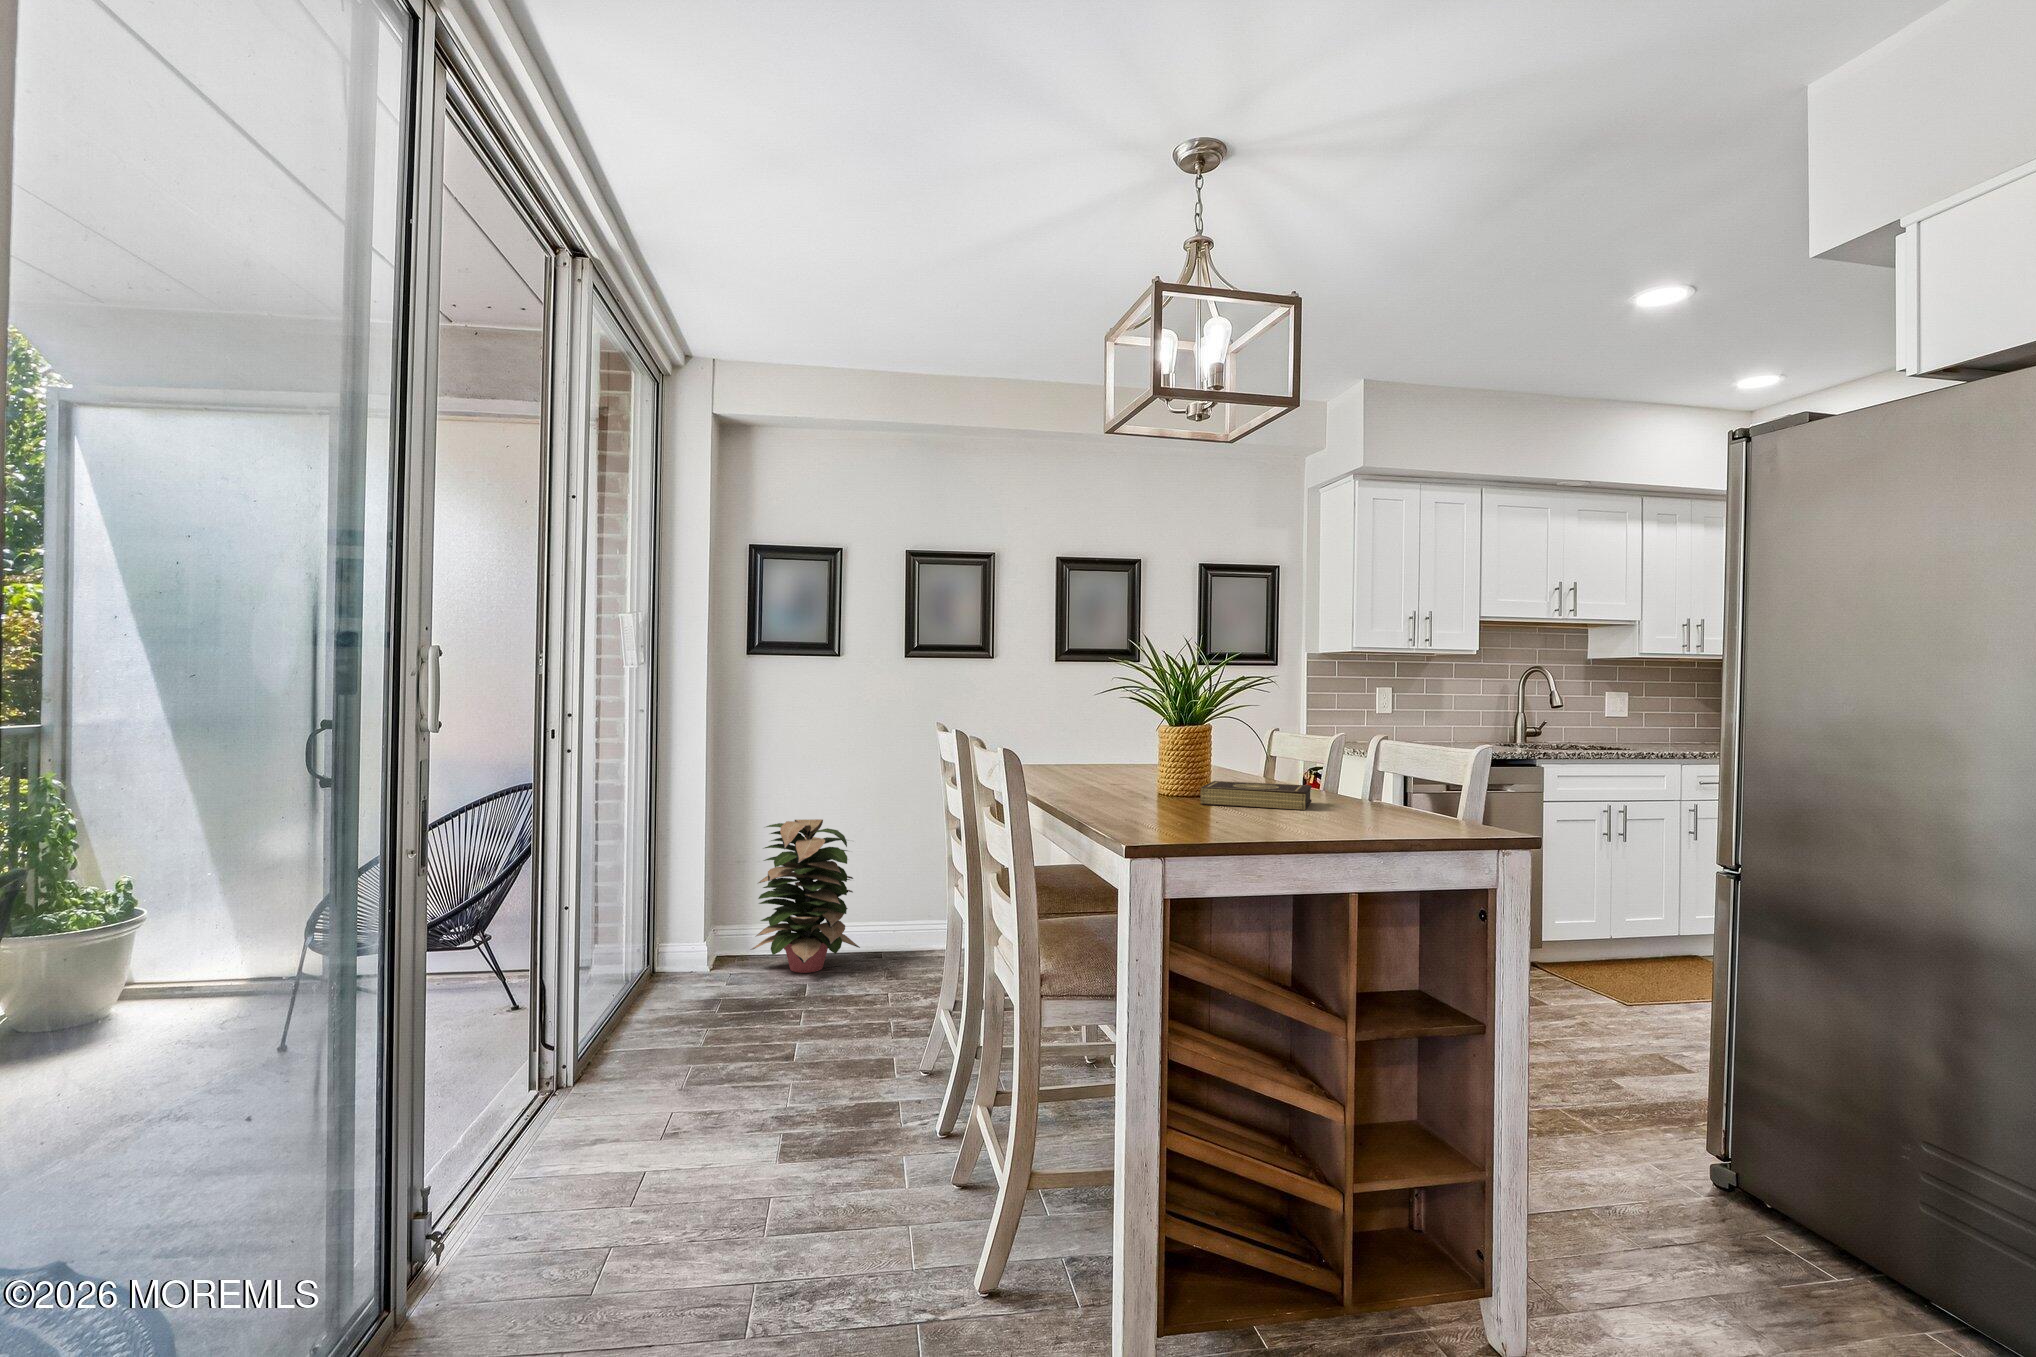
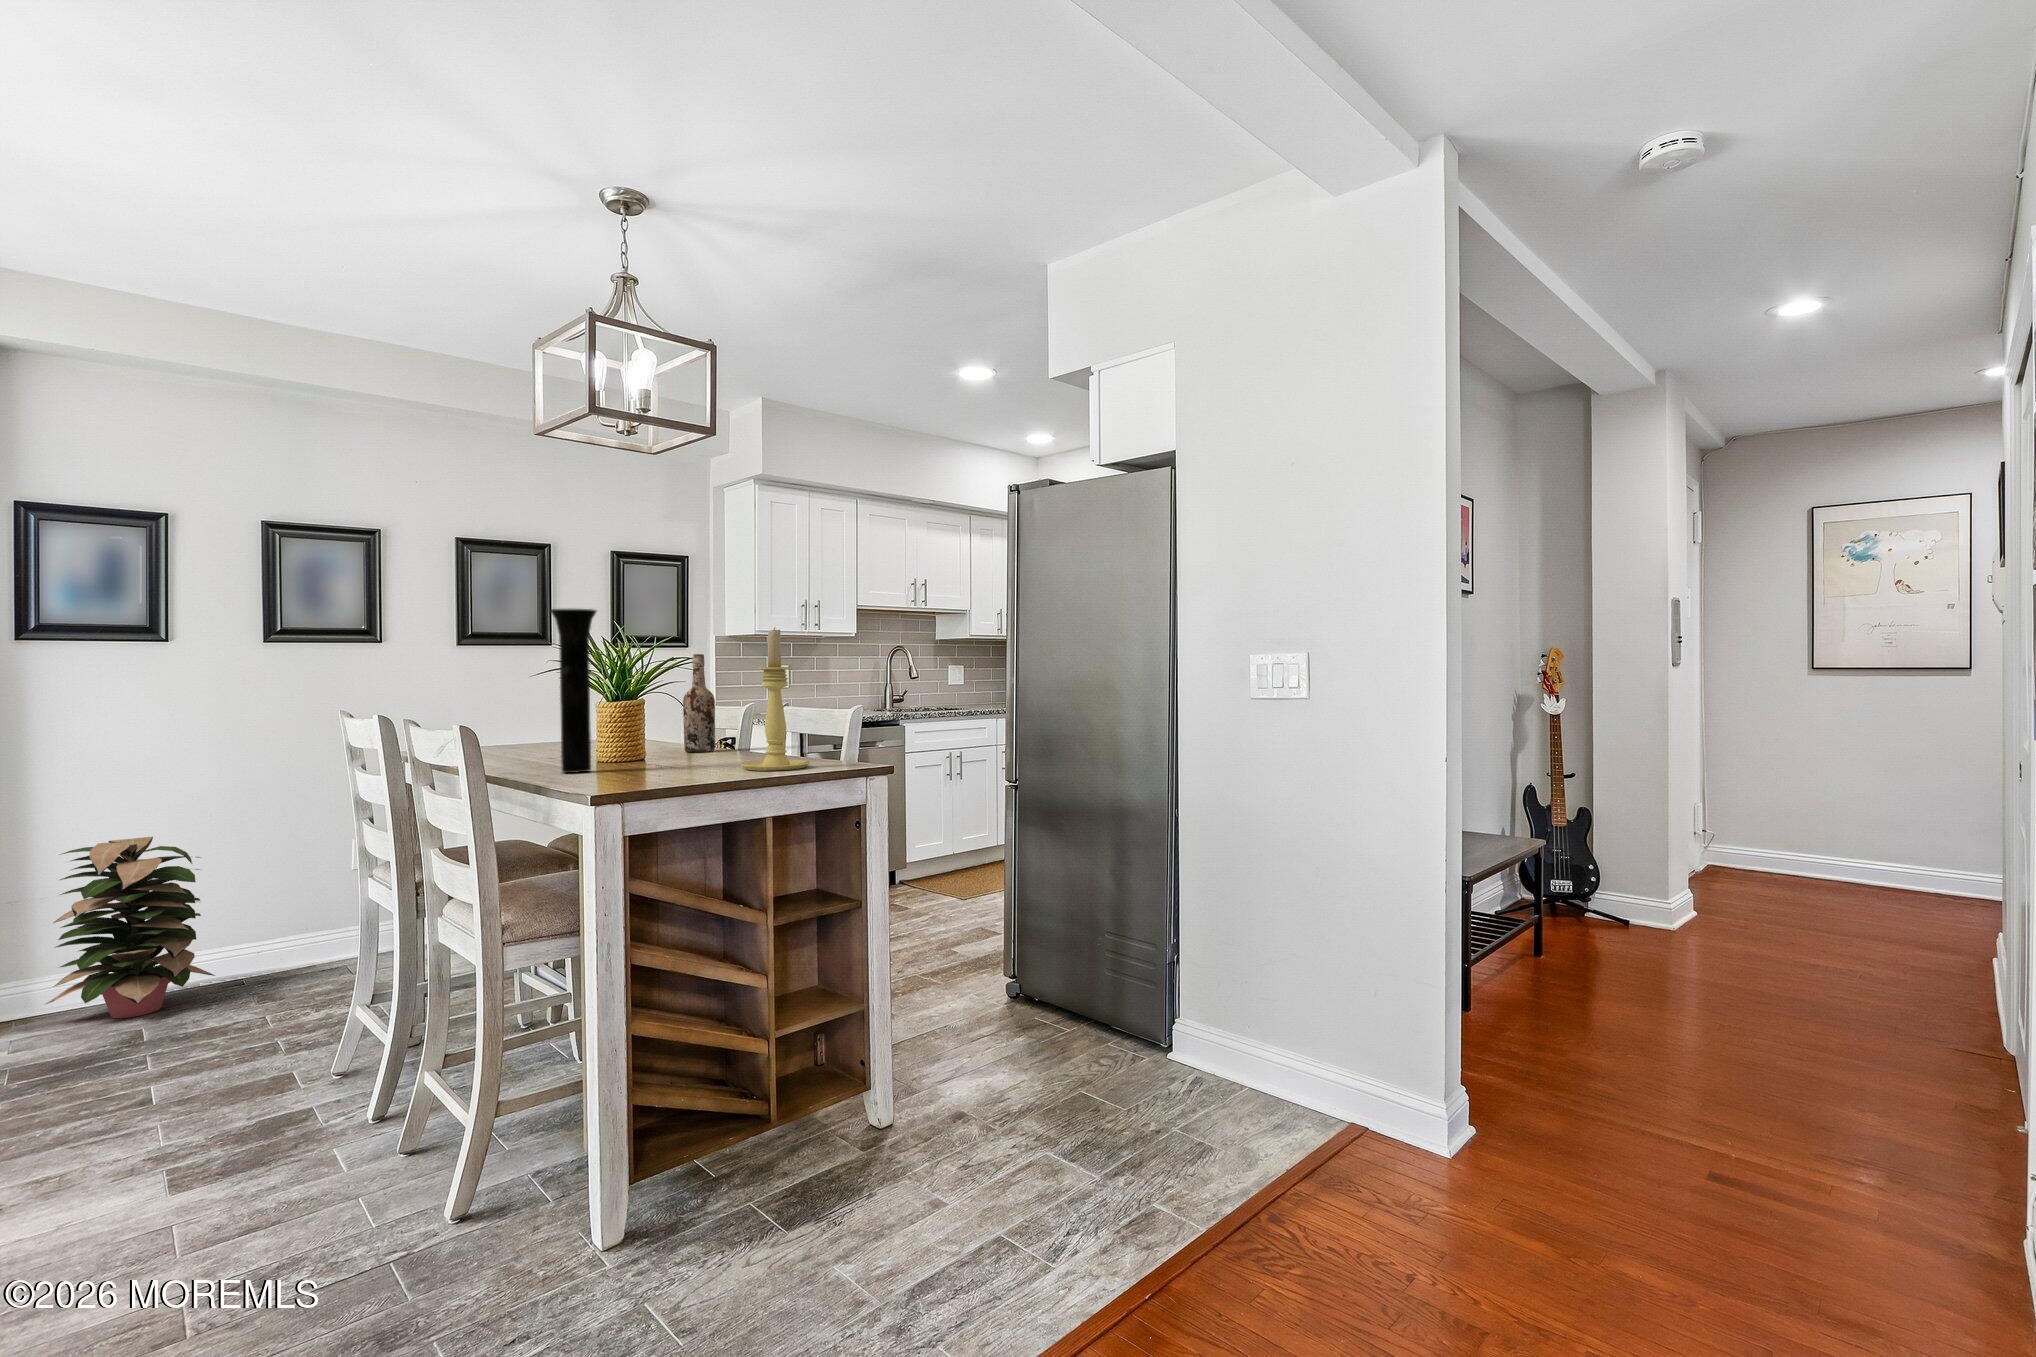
vase: none [1108,619,1159,807] -> present [550,609,597,773]
candle holder: none [1317,641,1410,829] -> present [741,628,811,771]
wine bottle: none [1259,673,1296,789] -> present [683,654,715,752]
book: present [1201,781,1312,810] -> none [639,745,732,766]

